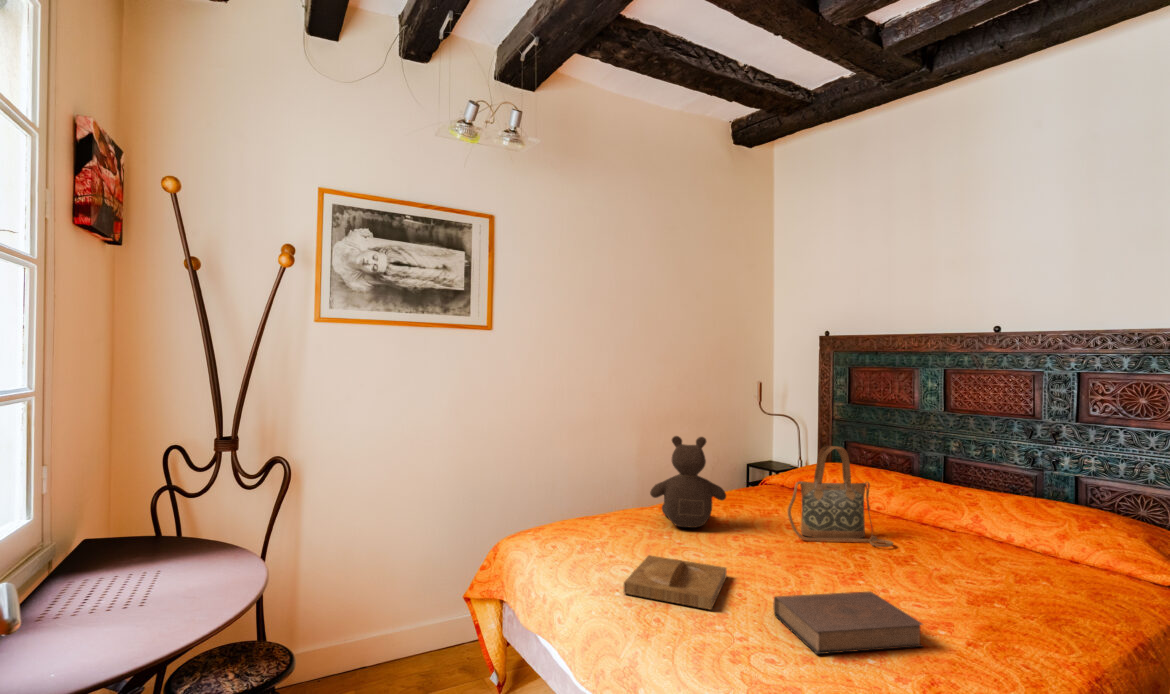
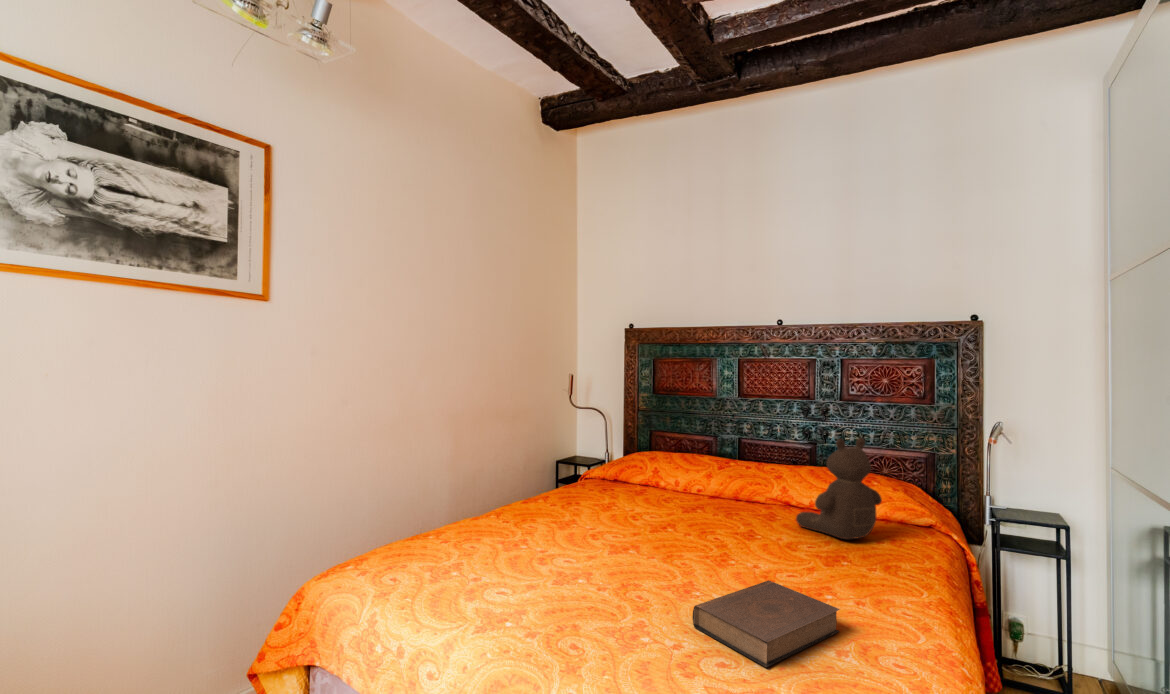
teddy bear: present [650,436,726,528] -> present [796,438,882,539]
handbag: present [788,446,893,547] -> none [643,431,736,531]
tray: present [624,555,726,610] -> none [519,576,631,635]

